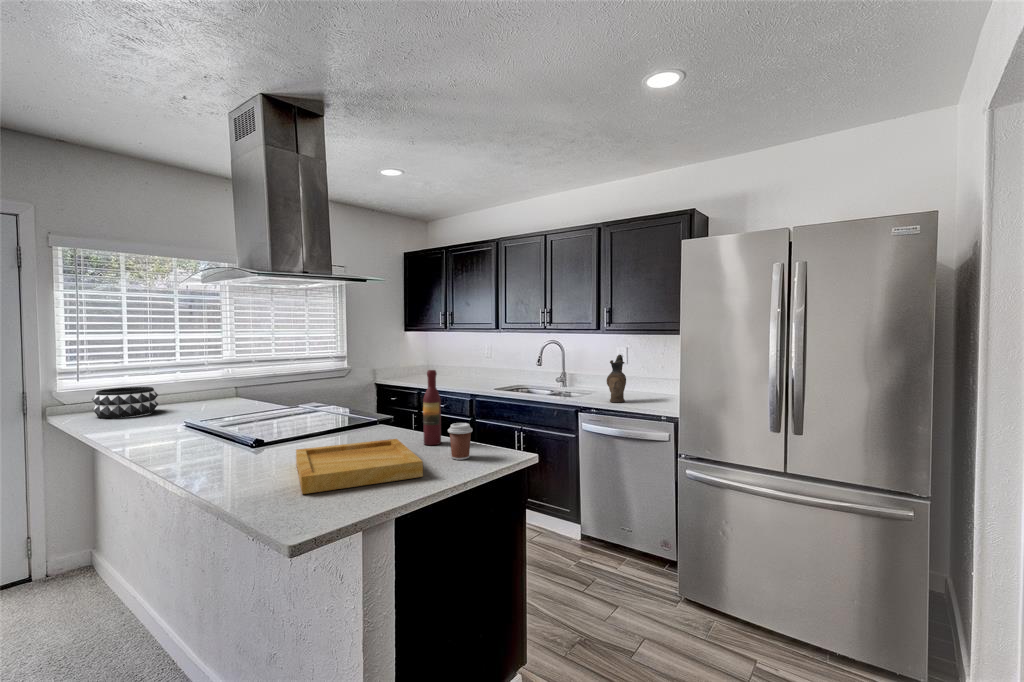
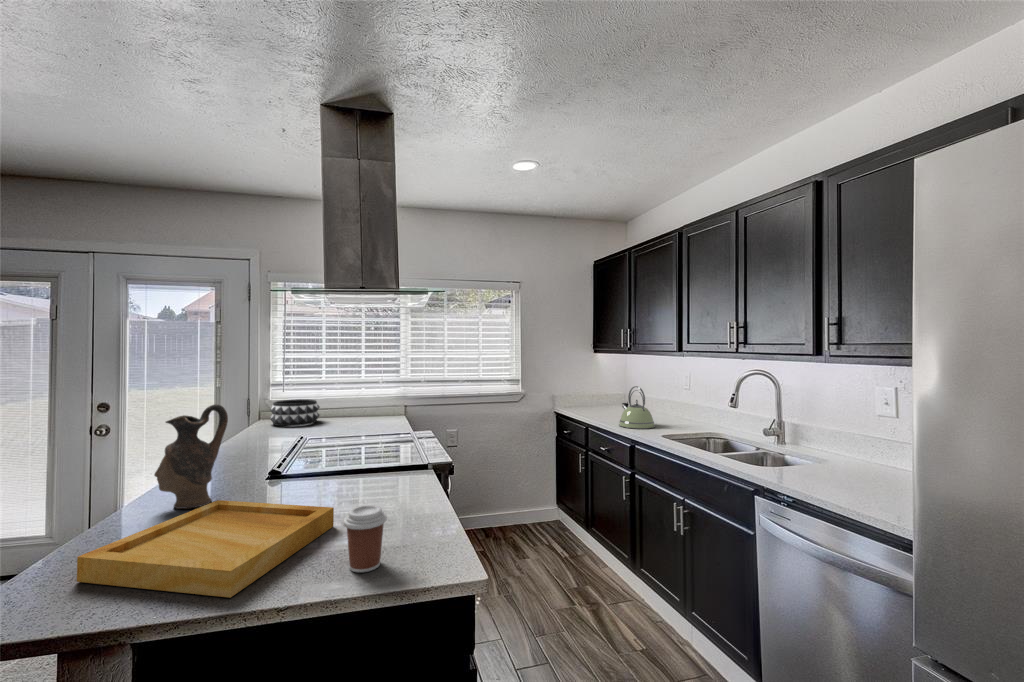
ceramic pitcher: present [607,355,626,402] -> present [154,404,228,509]
kettle: none [451,356,479,388] -> present [619,386,655,429]
wine bottle: present [423,370,441,445] -> none [387,411,413,526]

